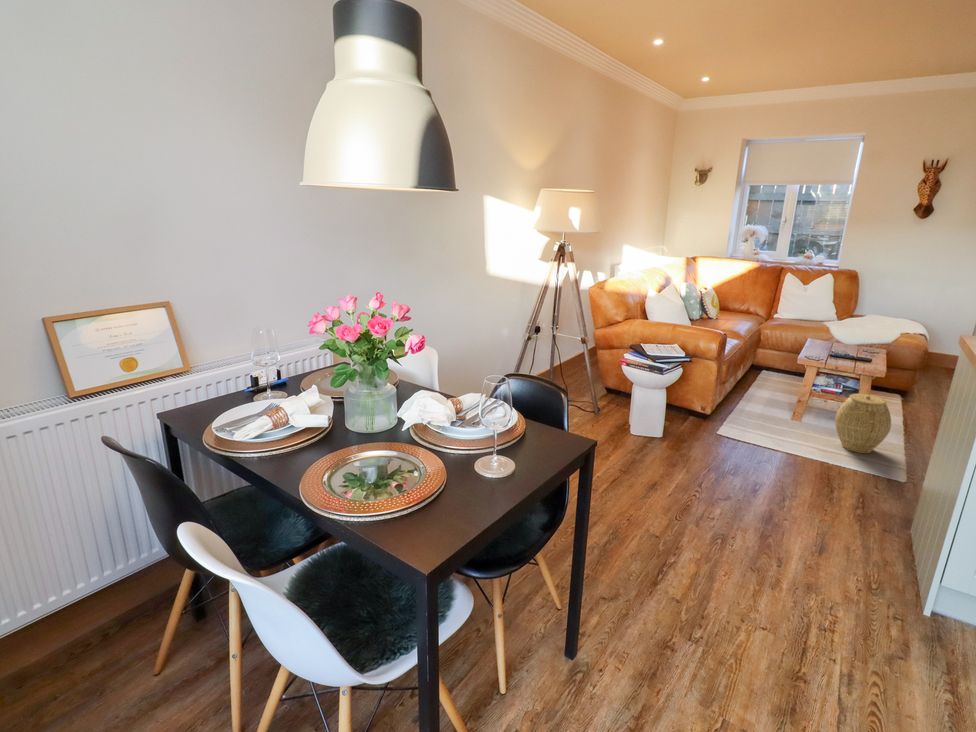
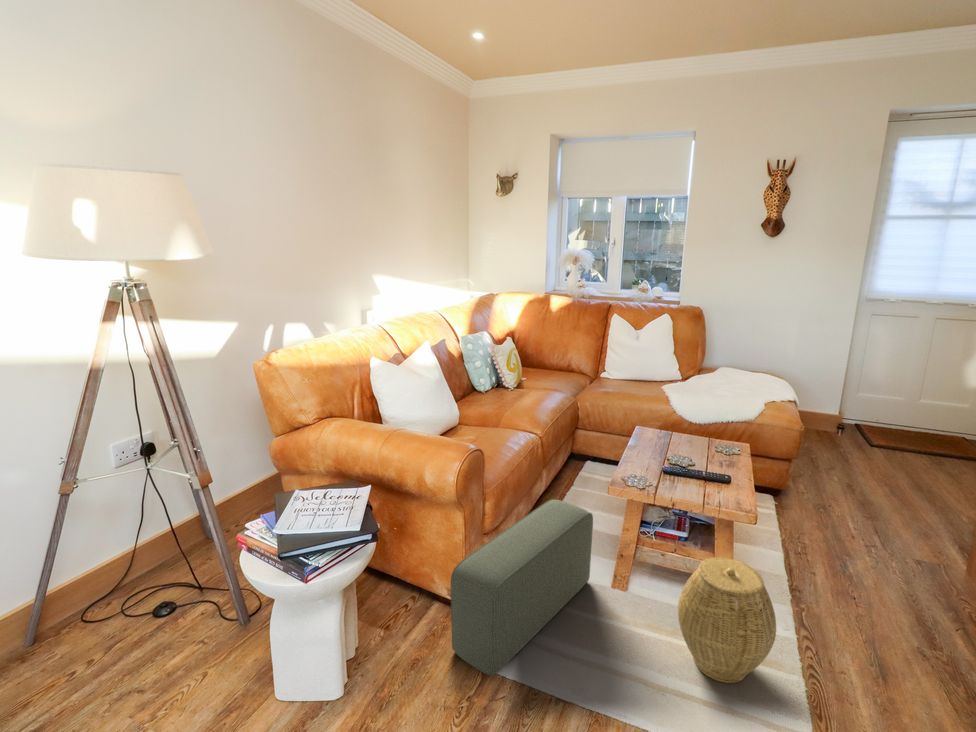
pouf: none [709,370,784,440] -> present [451,499,593,676]

